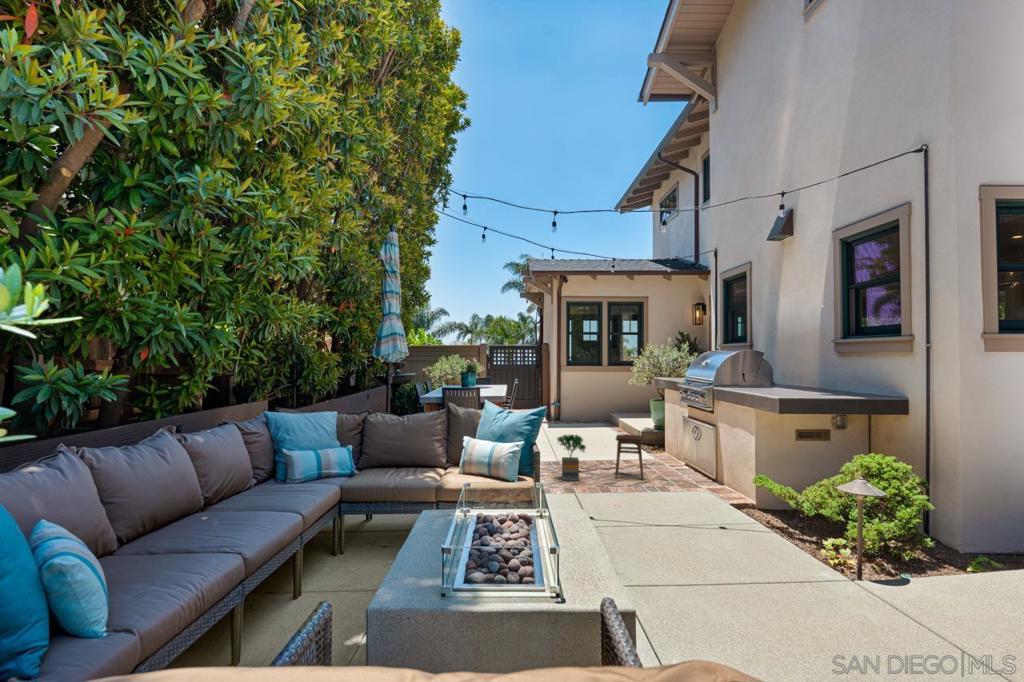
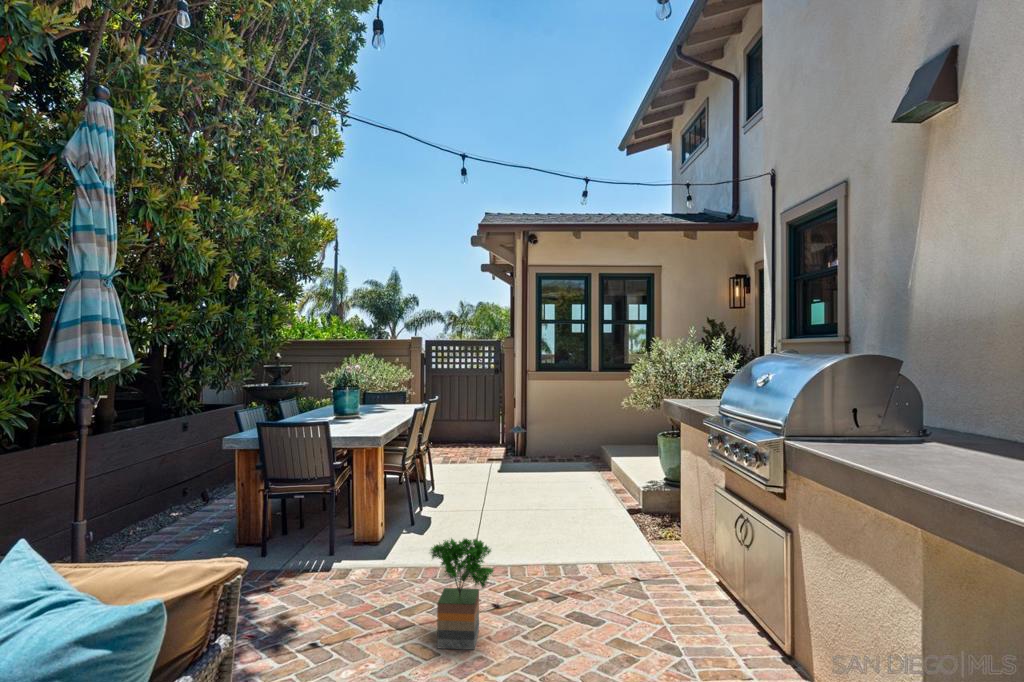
stool: present [615,435,643,480] -> none [560,534,626,649]

